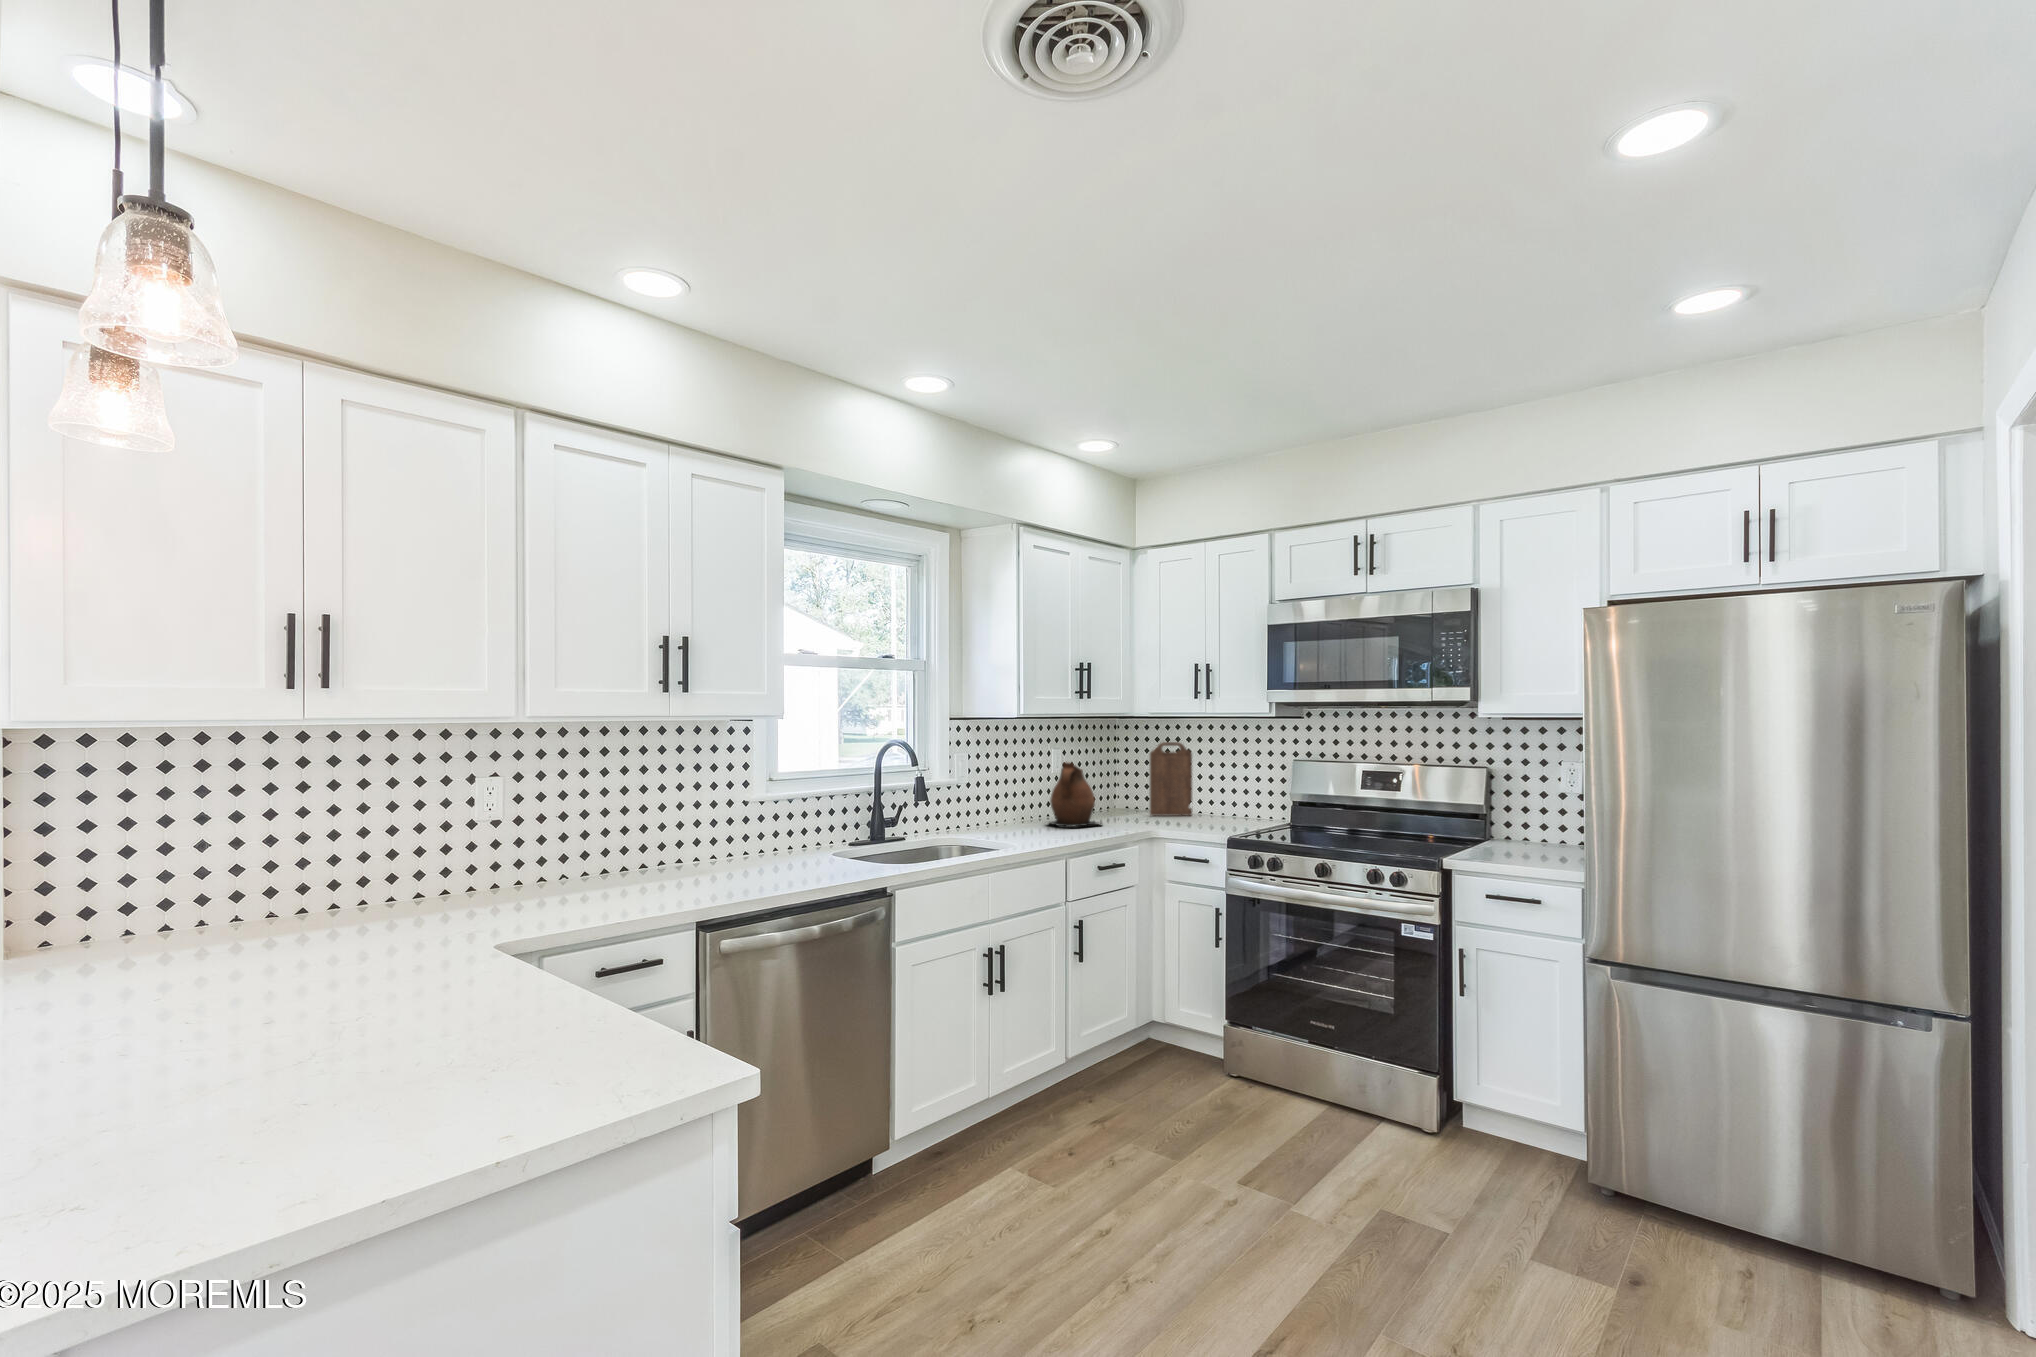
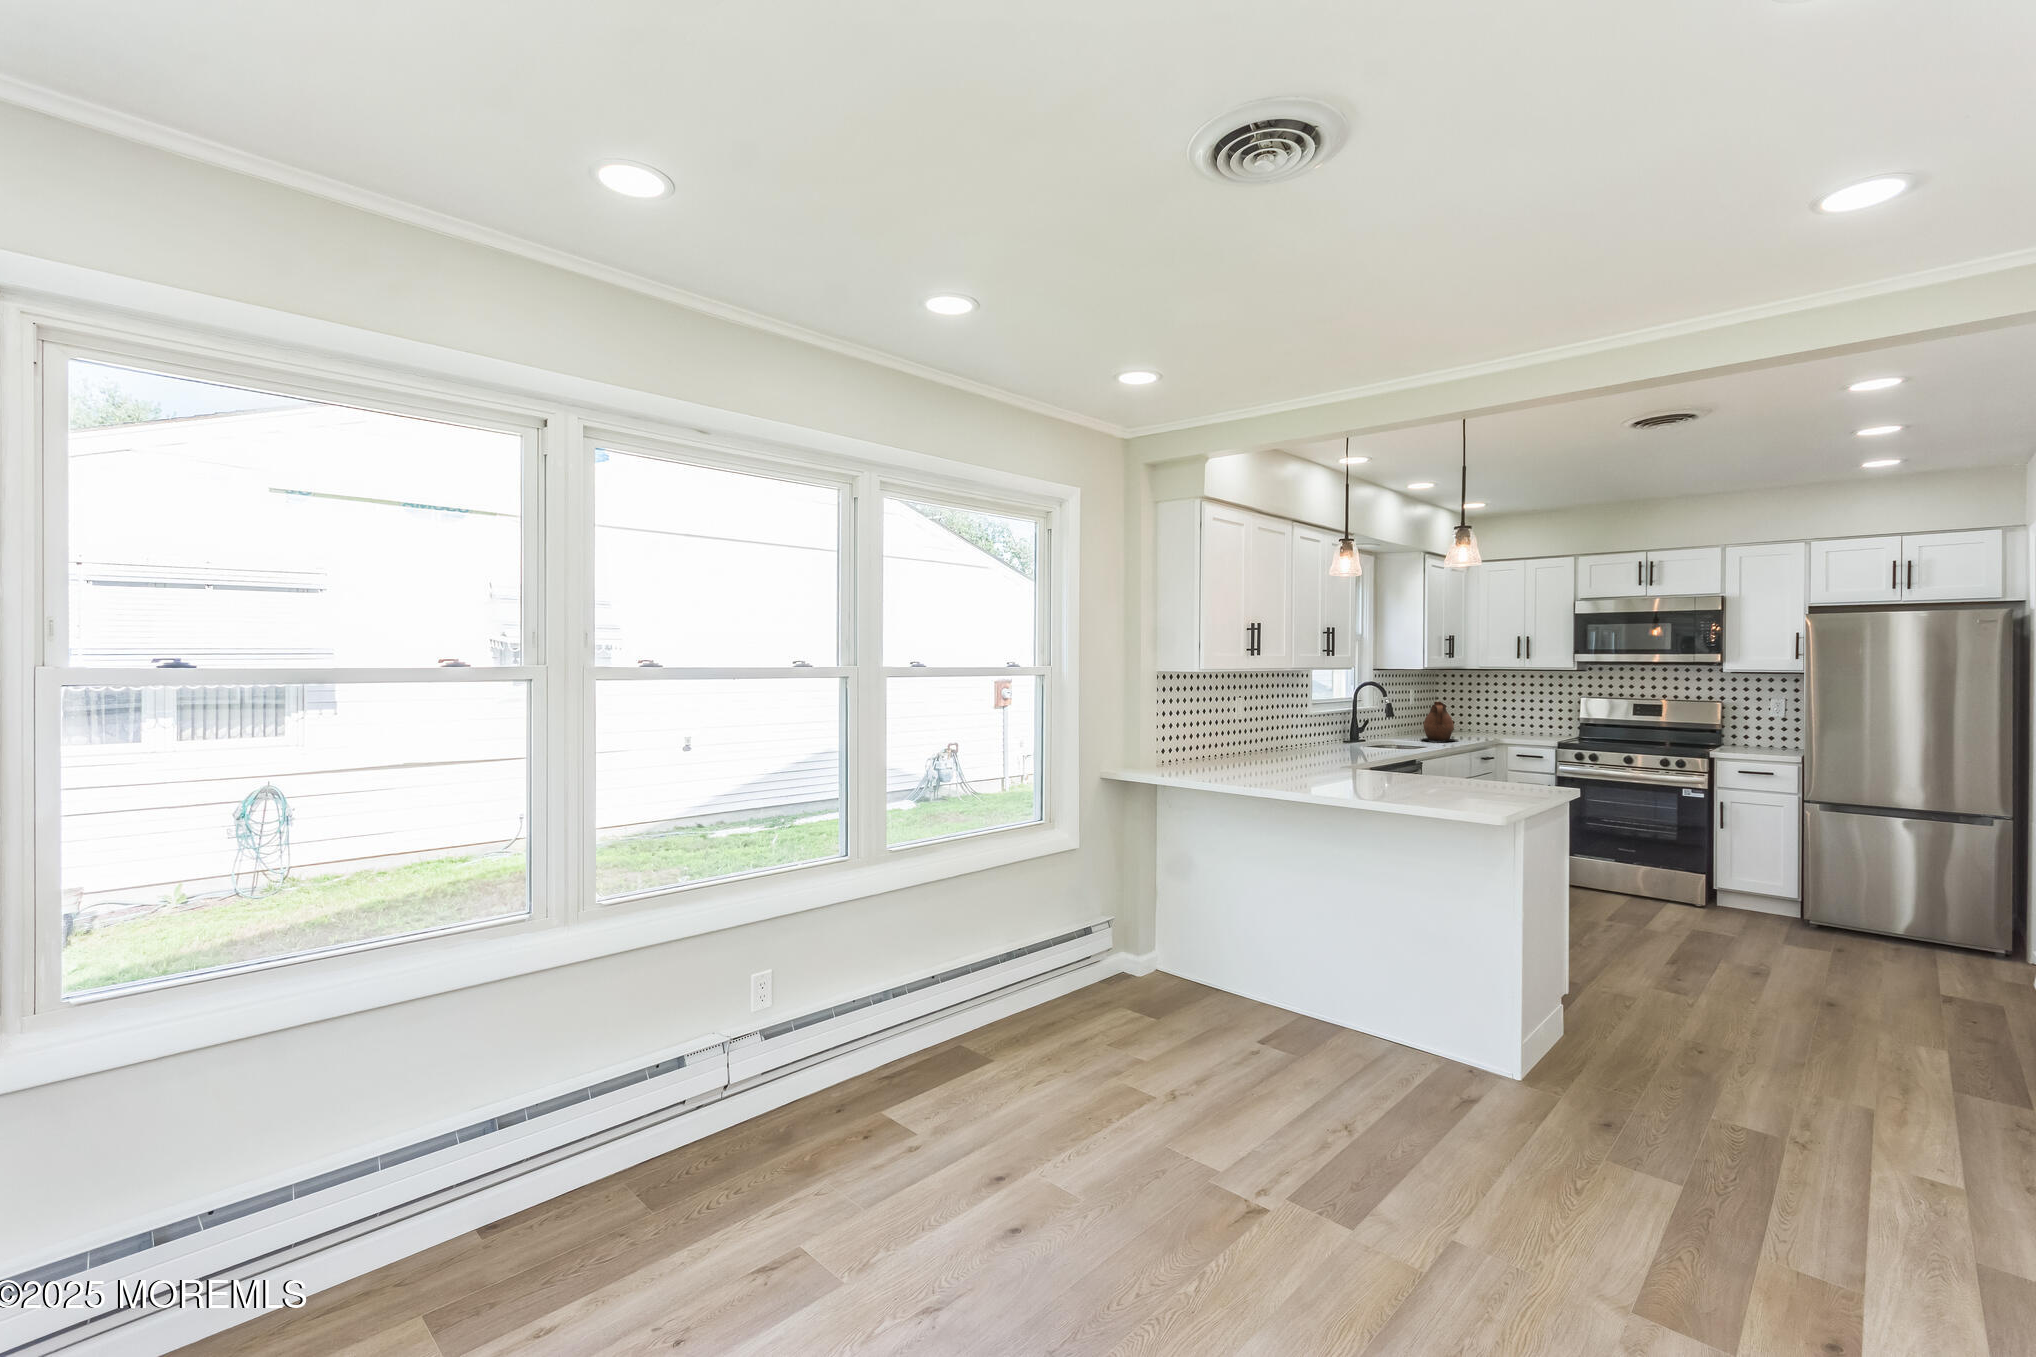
cutting board: present [1150,742,1192,816] -> none [1473,688,1501,735]

